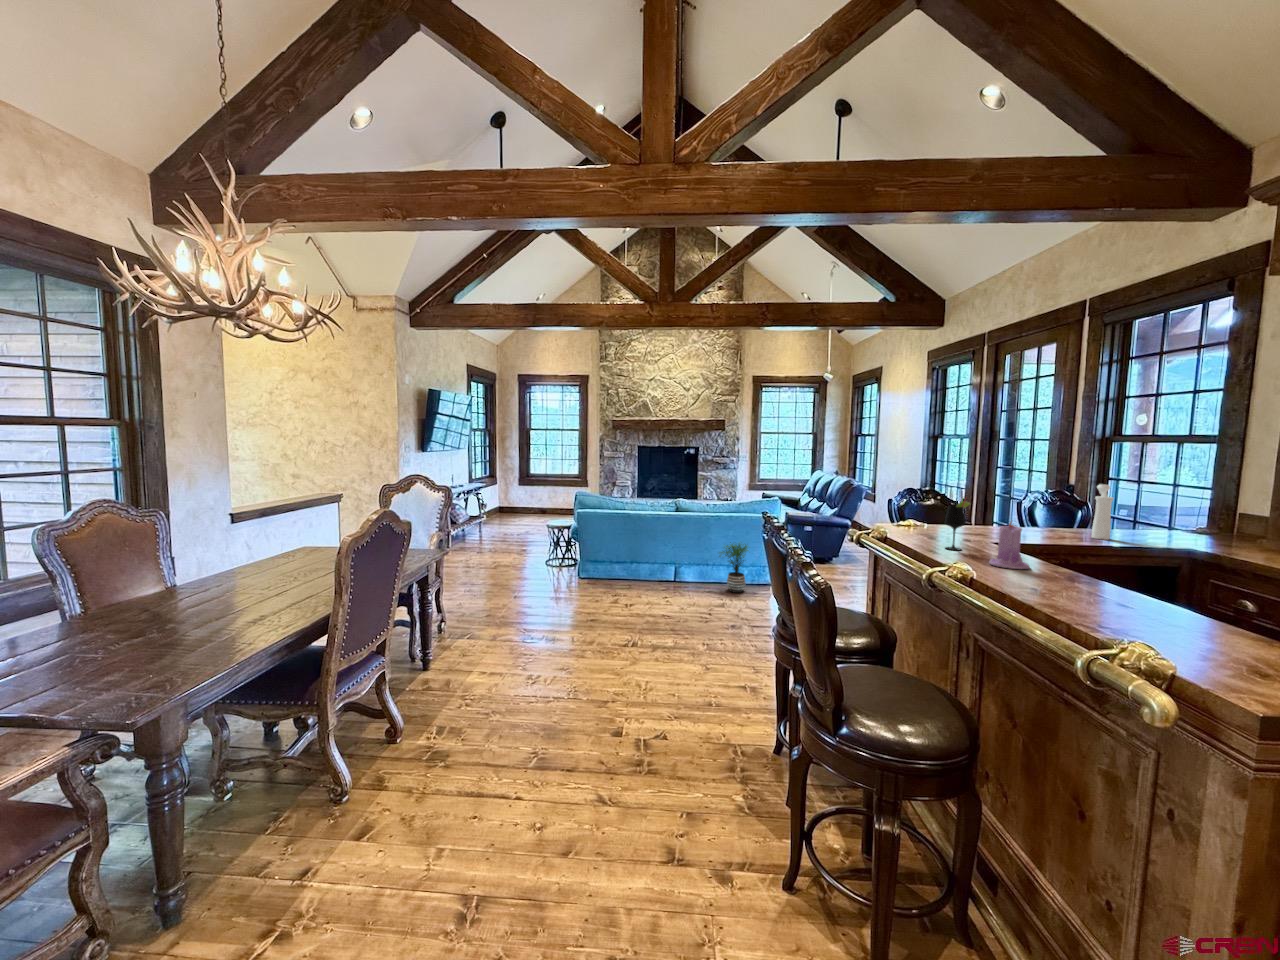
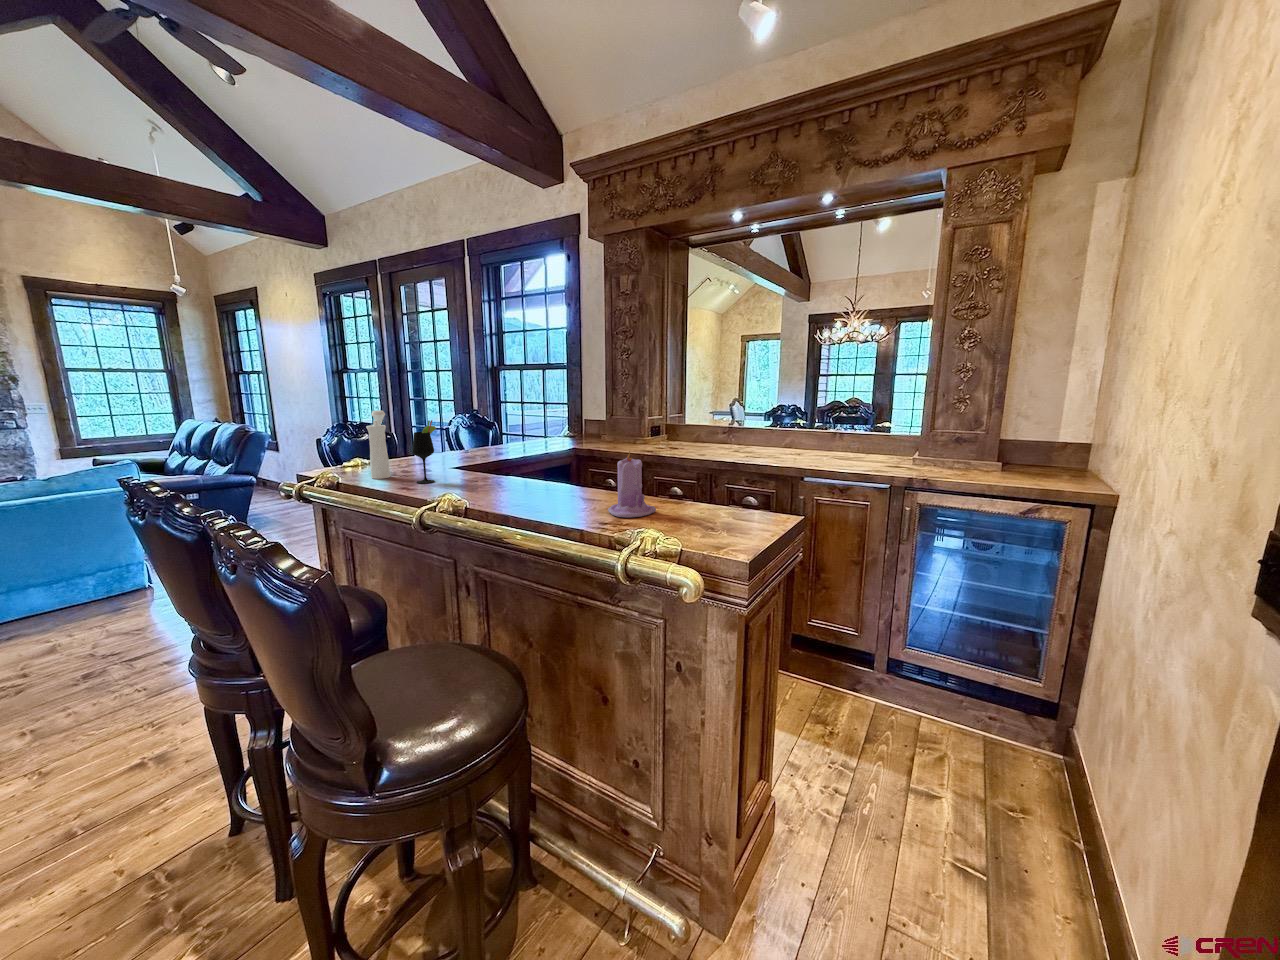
pepper mill: present [1092,484,1113,540] -> present [366,411,390,479]
candle: present [989,523,1030,569] -> present [608,451,656,518]
potted plant: present [720,543,748,593] -> none [15,540,102,623]

